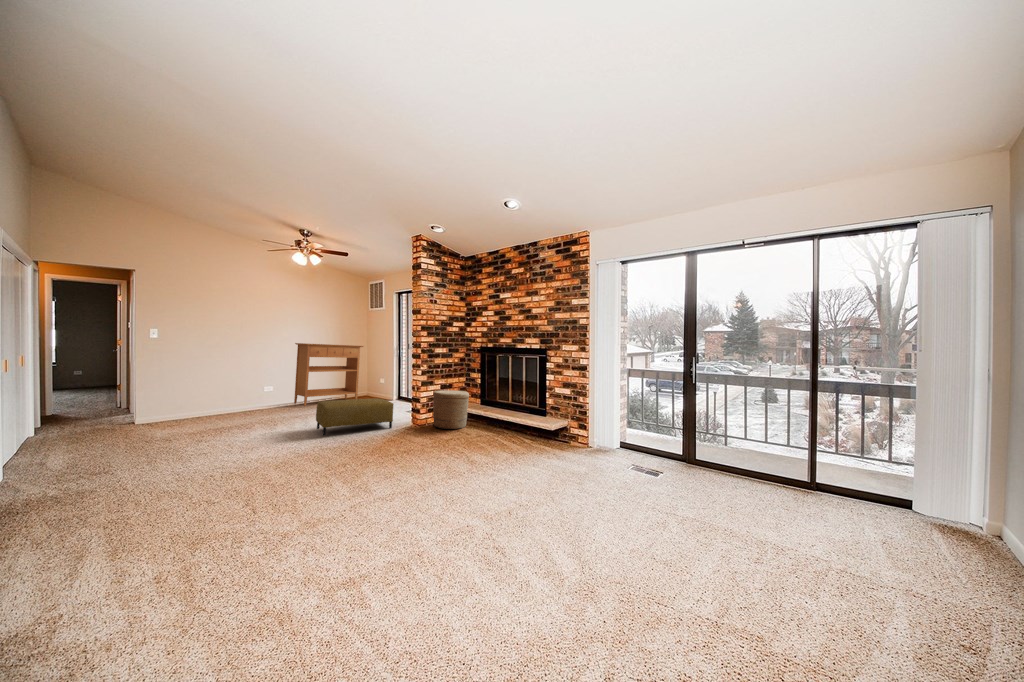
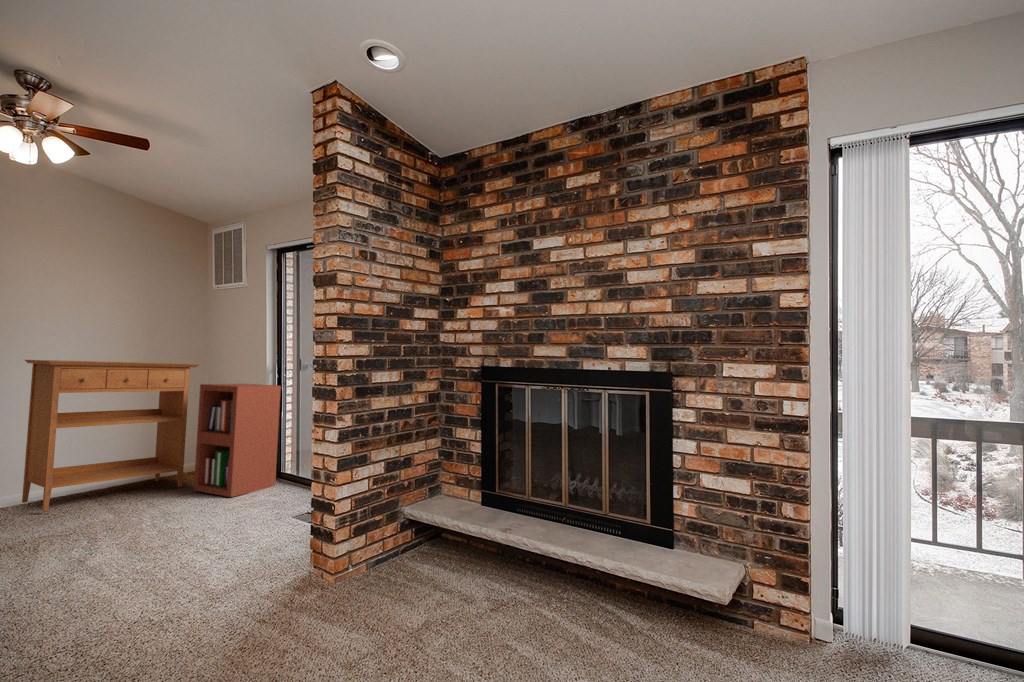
bookshelf: none [362,355,400,404] -> present [194,384,281,497]
basket: present [433,390,469,429] -> none [369,474,461,584]
ottoman: present [316,398,394,436] -> none [35,502,264,641]

